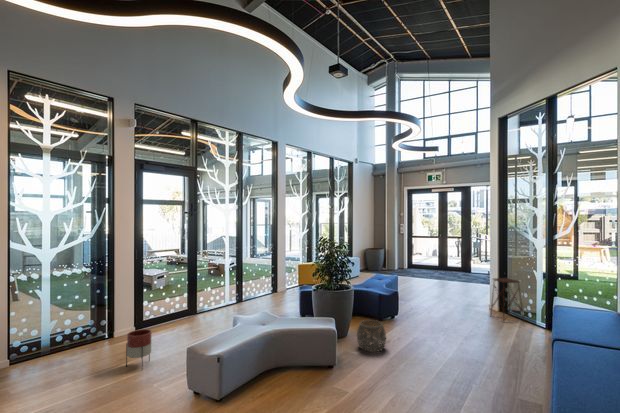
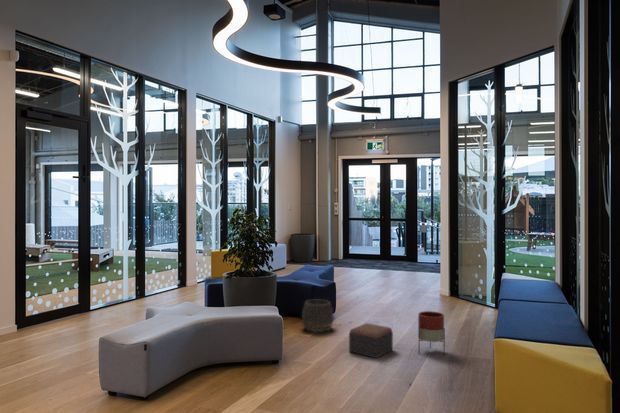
side table: present [491,278,523,313] -> none [435,256,469,302]
planter: present [126,329,151,366] -> present [418,311,445,351]
footstool: none [396,352,441,393] -> present [349,323,393,358]

